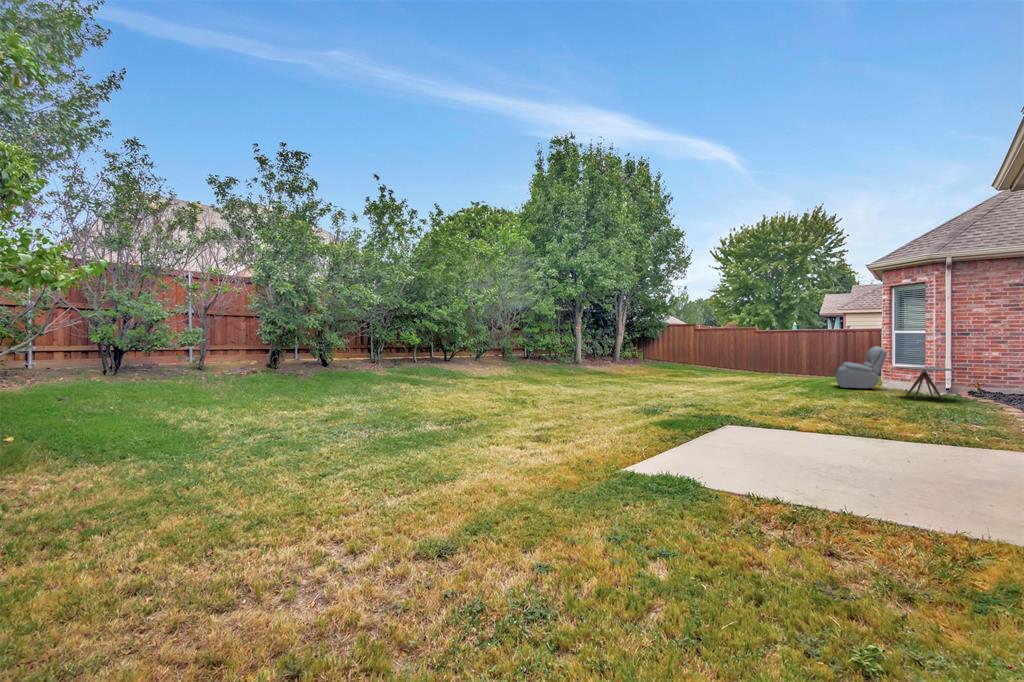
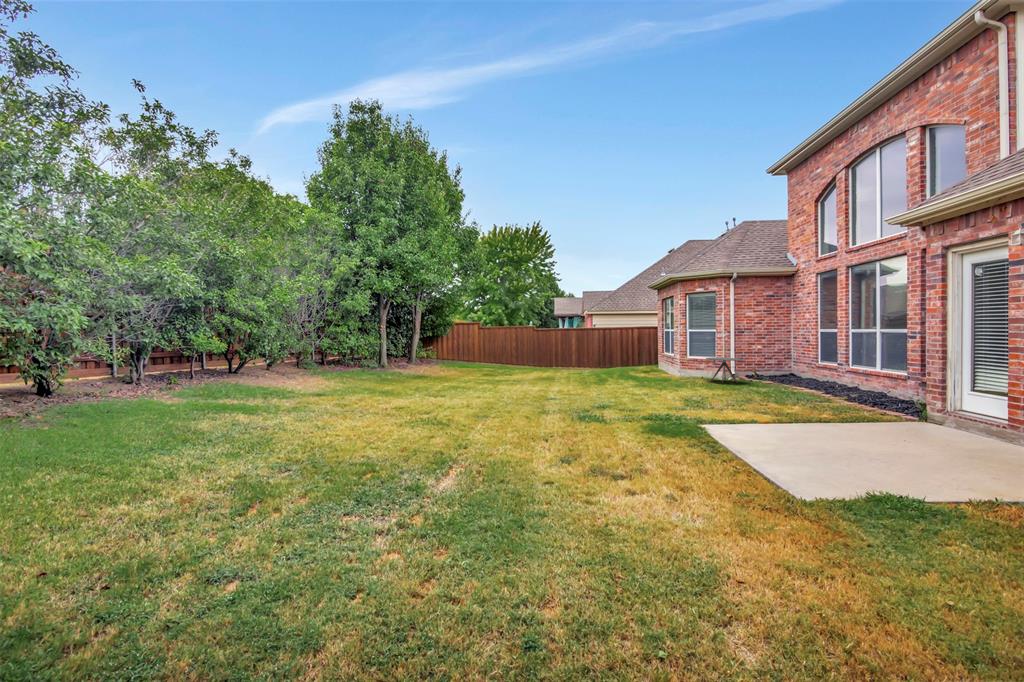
chair: present [836,346,887,390] -> none [646,342,688,377]

